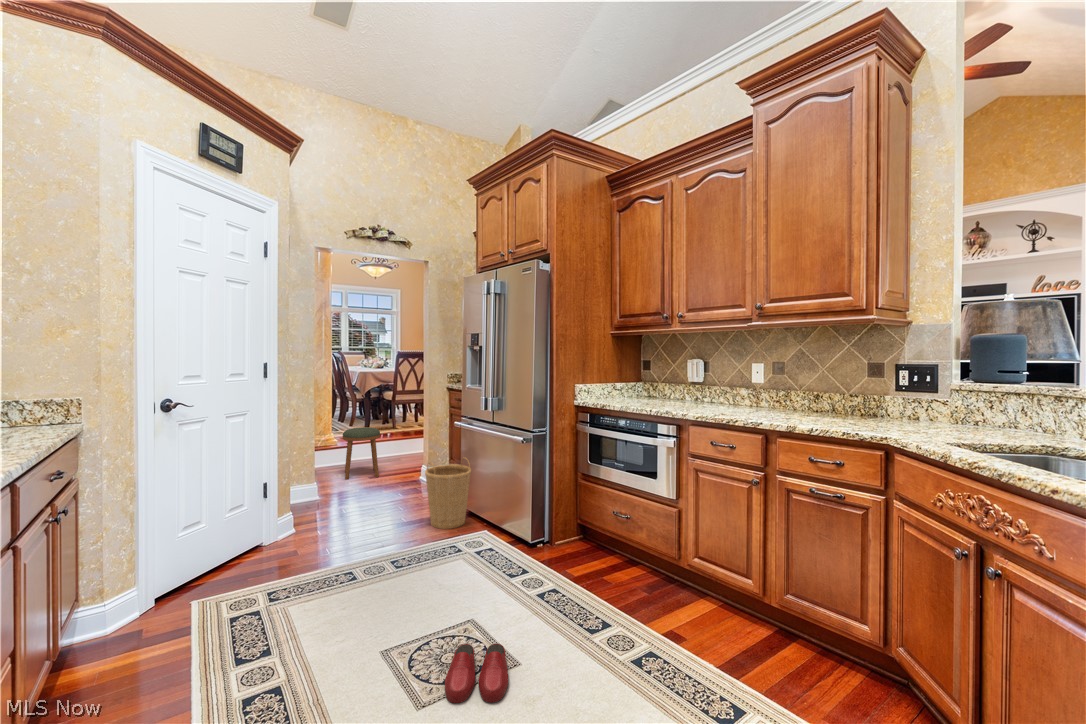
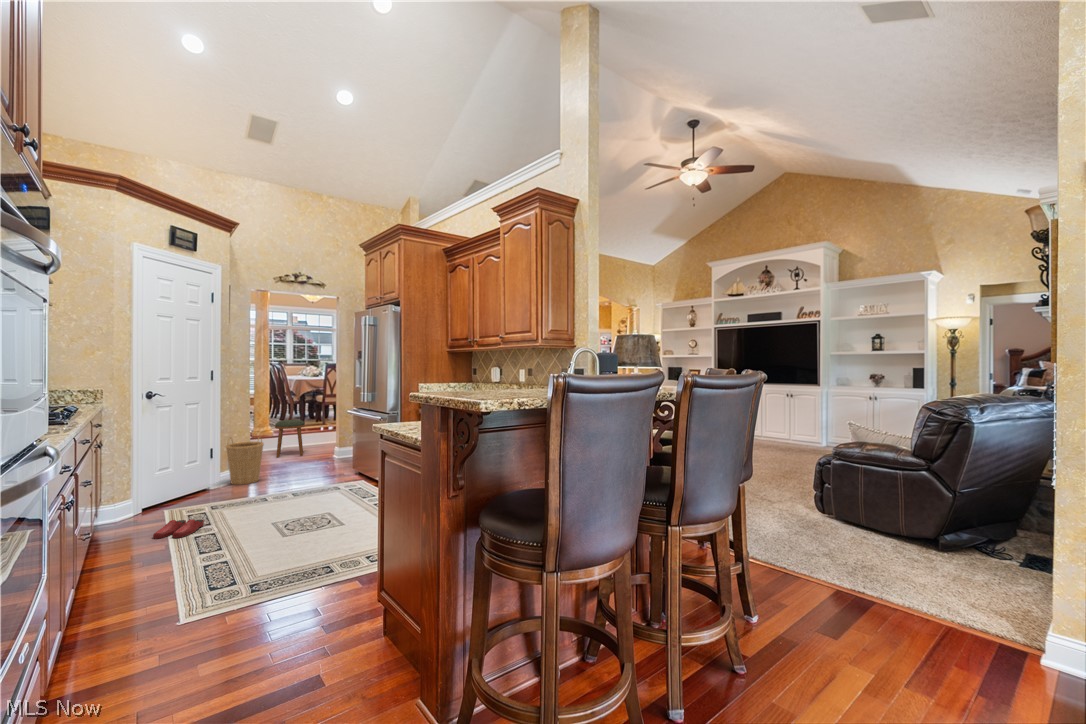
basket: present [425,458,471,529] -> present [226,438,264,485]
slippers: present [445,644,508,703] -> present [153,519,204,539]

